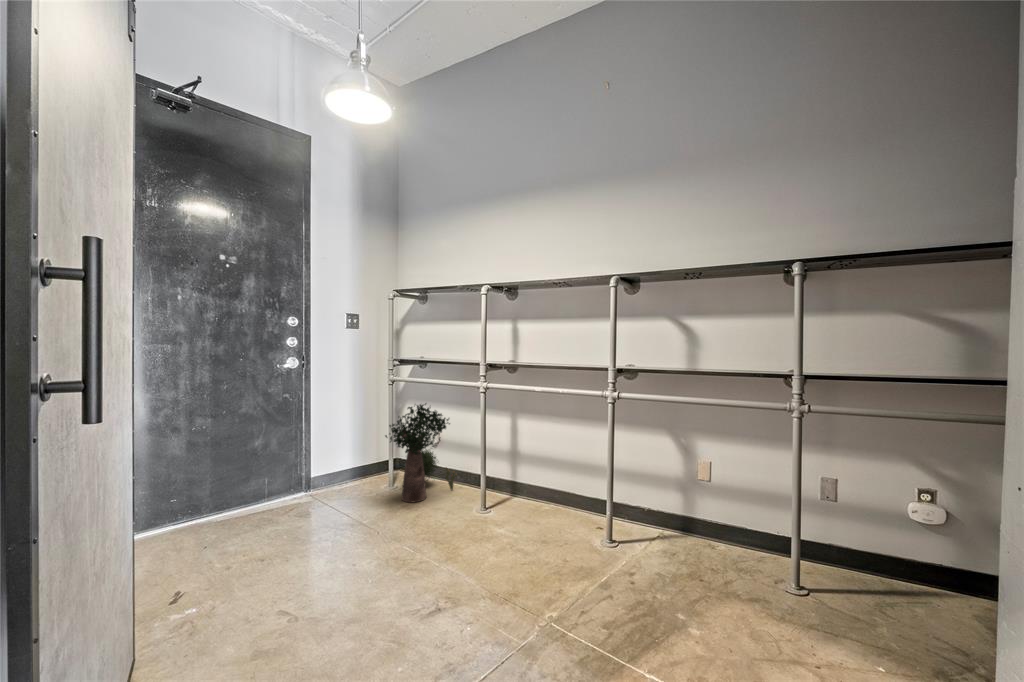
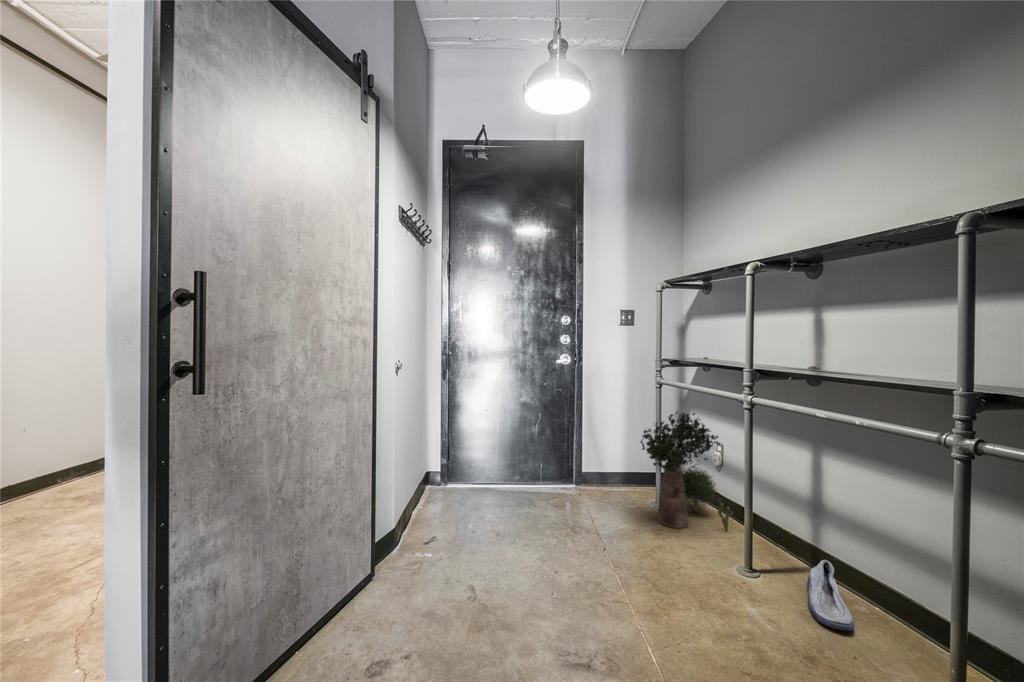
shoe: none [513,482,547,517] -> present [807,560,854,631]

